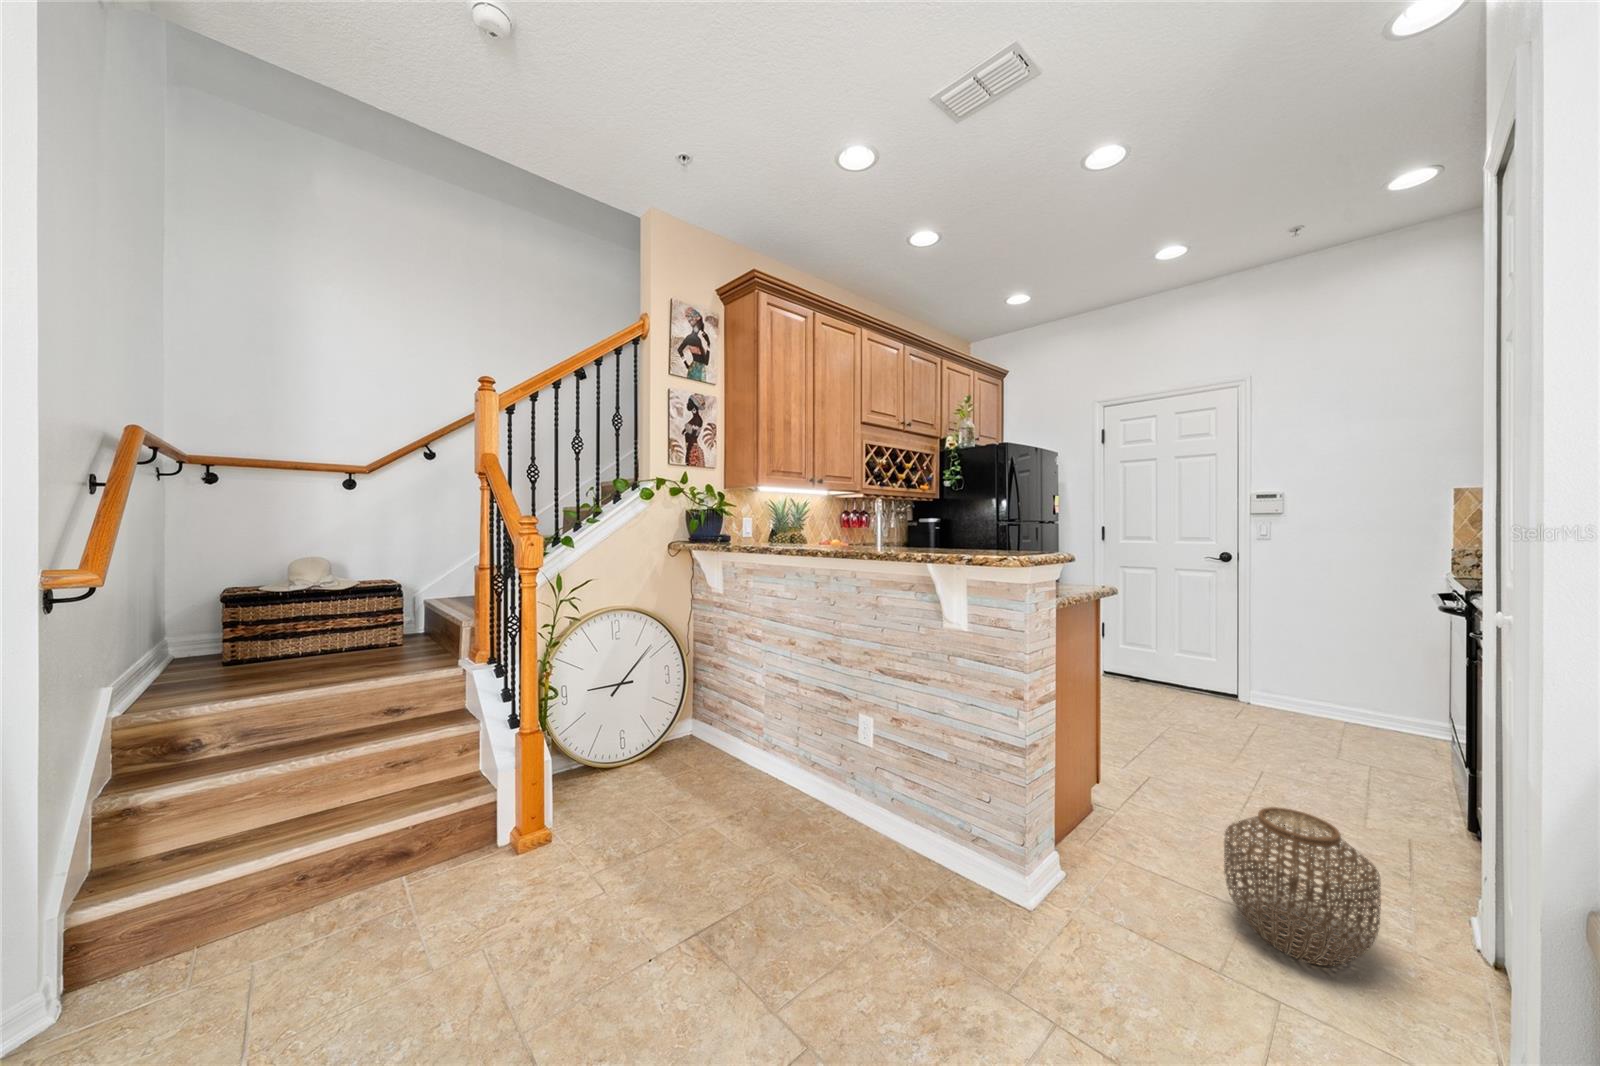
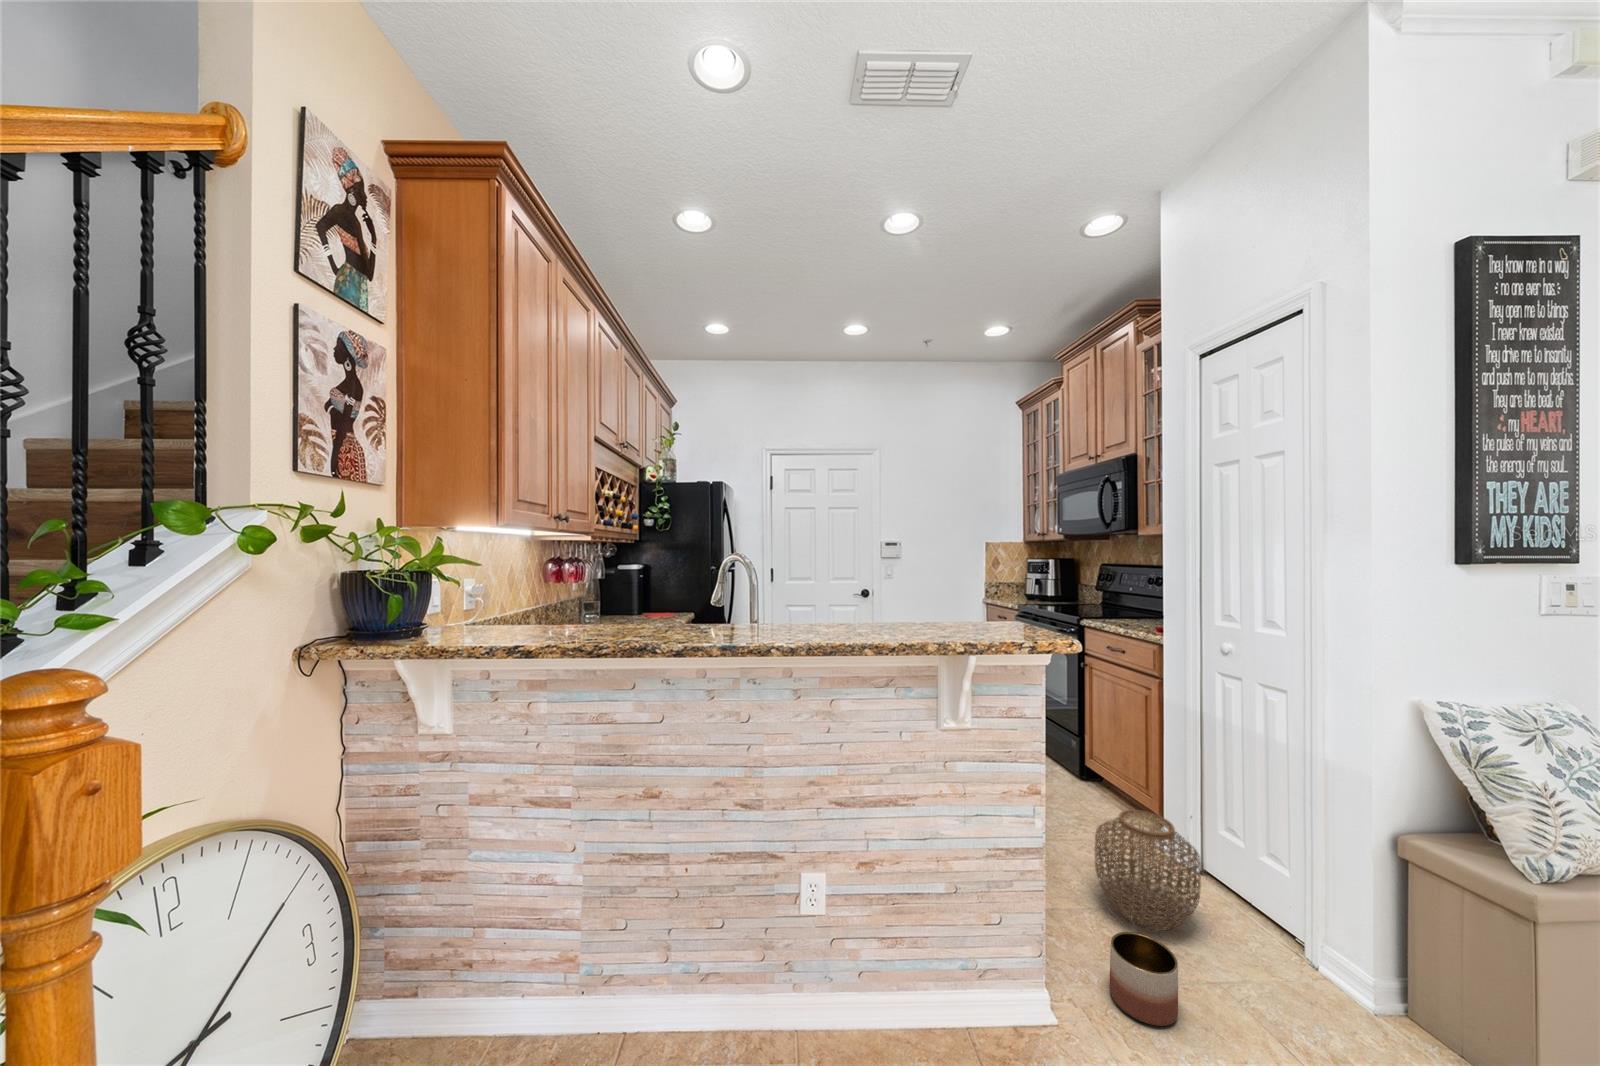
planter: none [1110,883,1185,981] -> present [1110,932,1178,1026]

